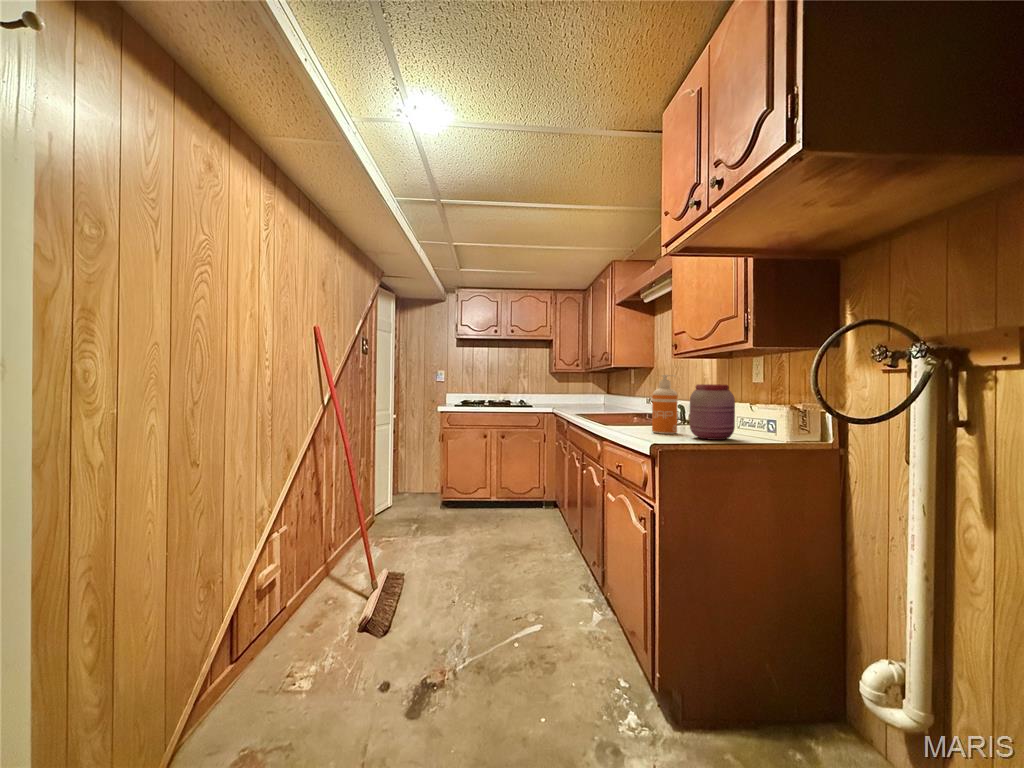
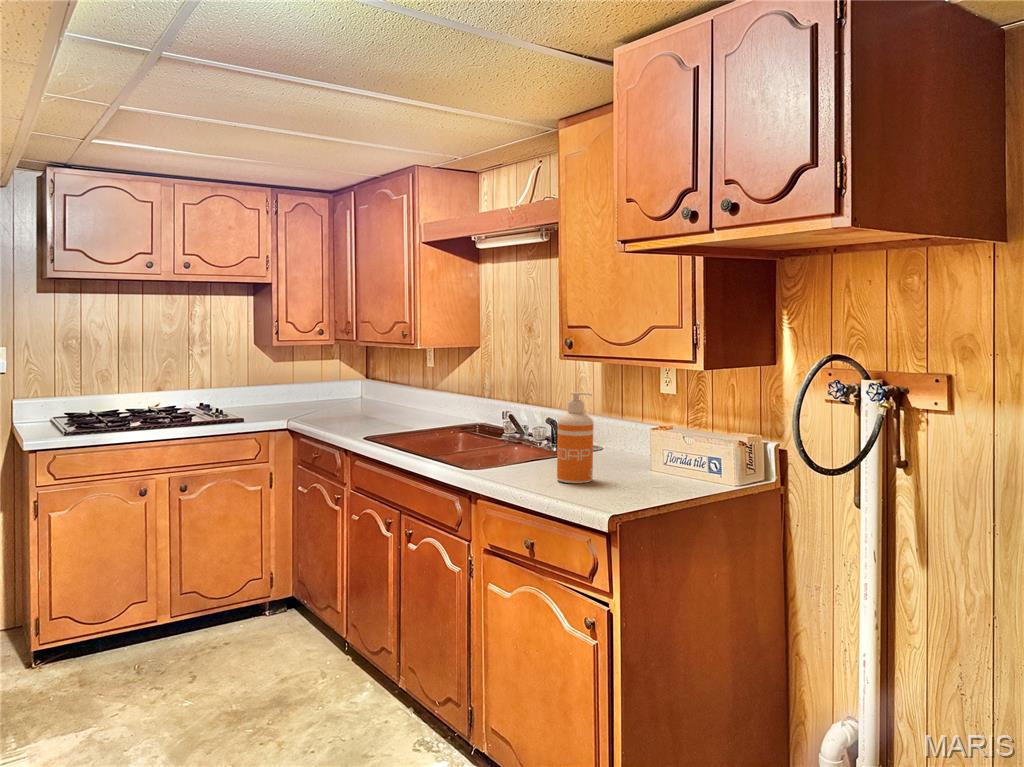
jar: present [690,384,735,440] -> none [624,412,681,492]

